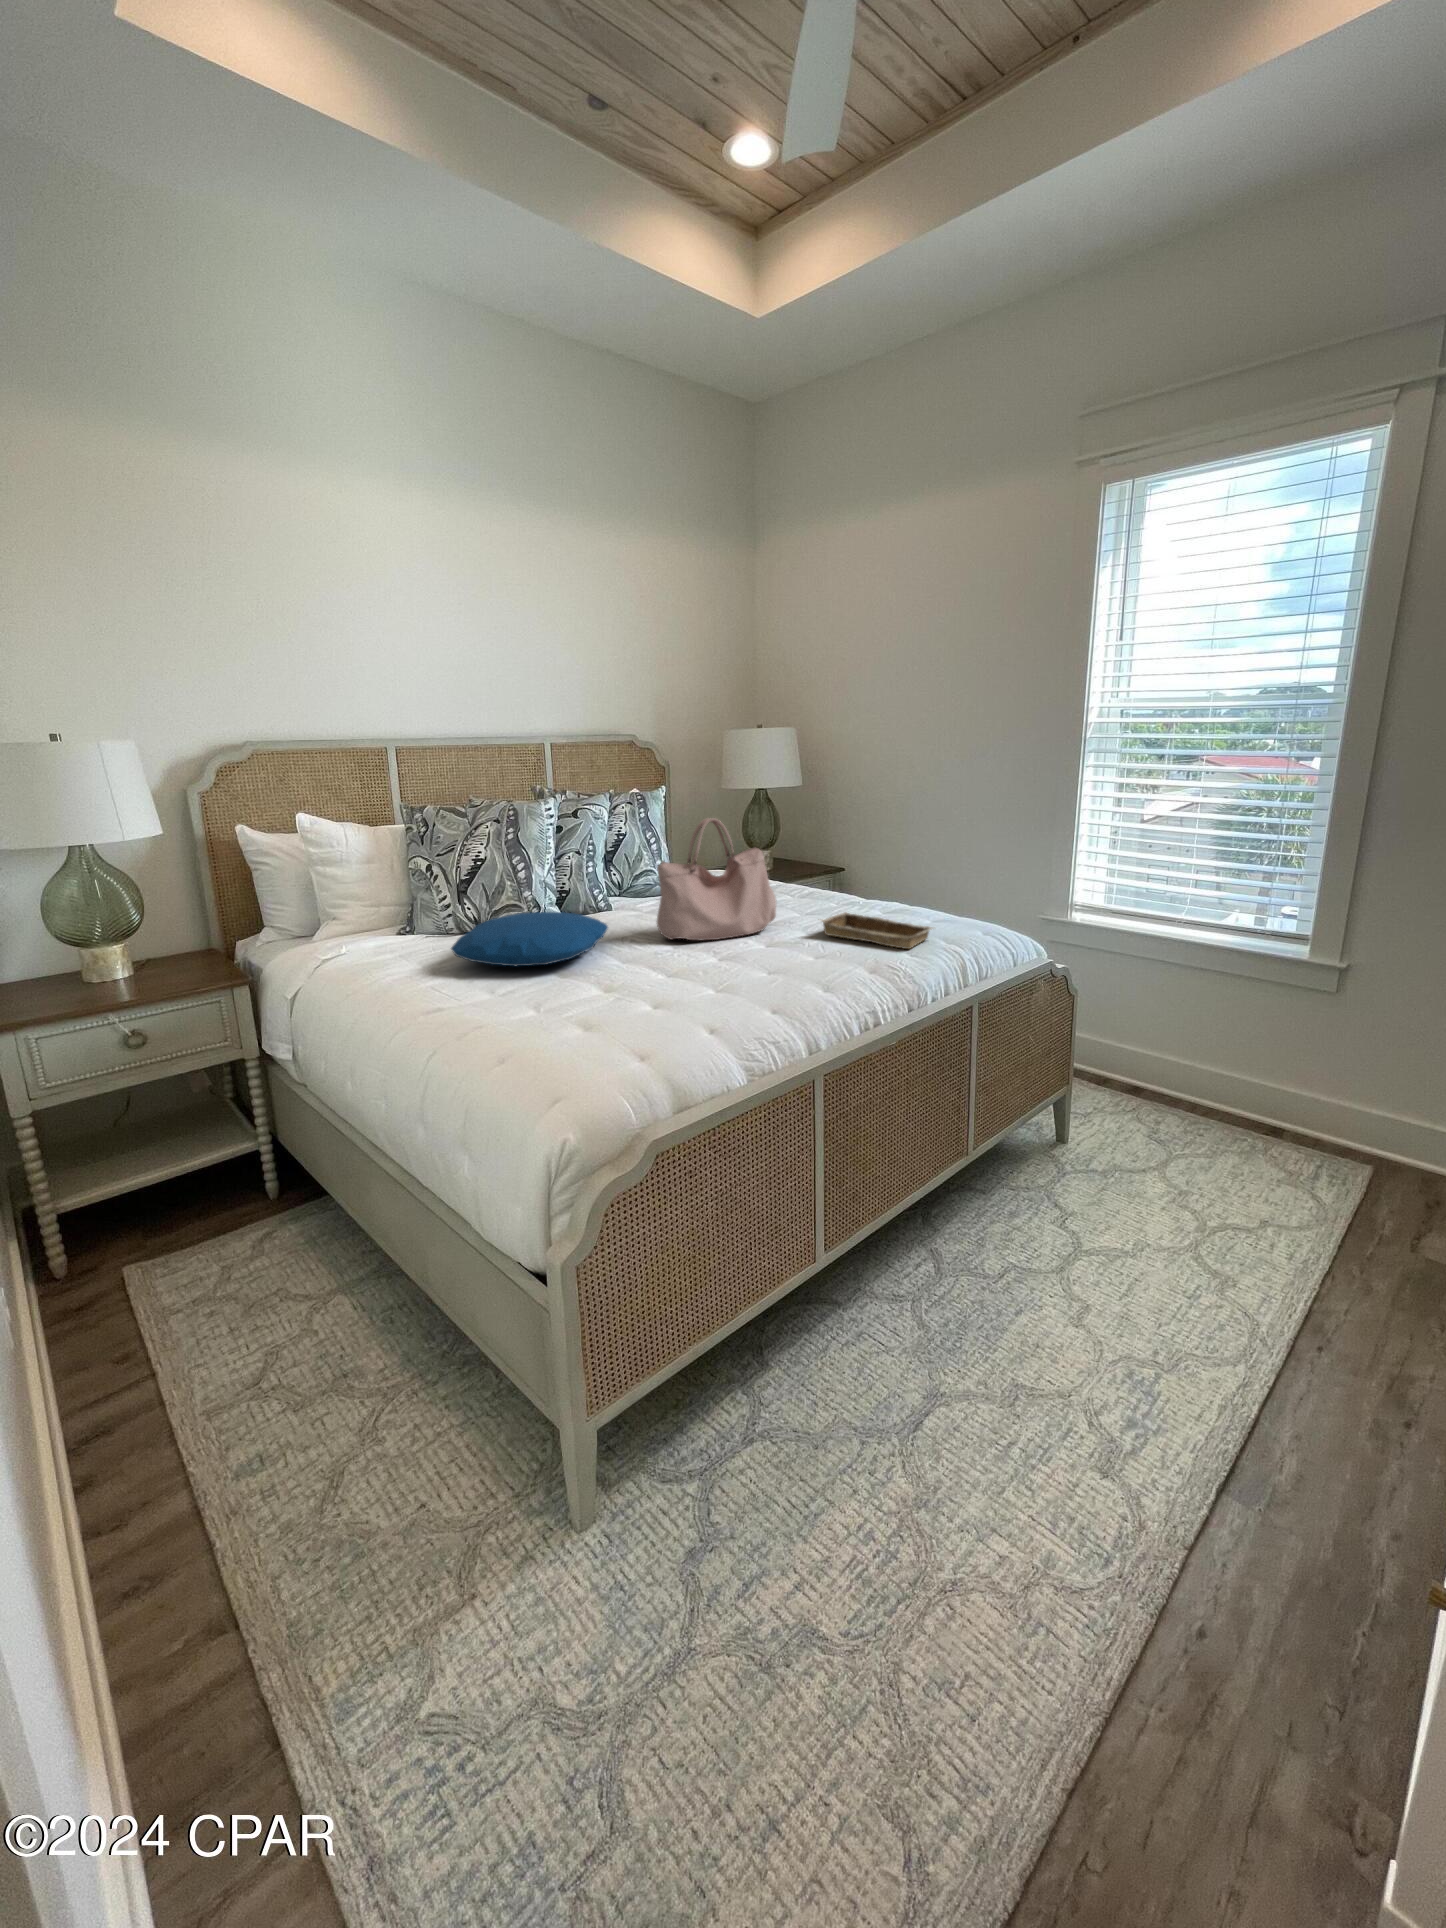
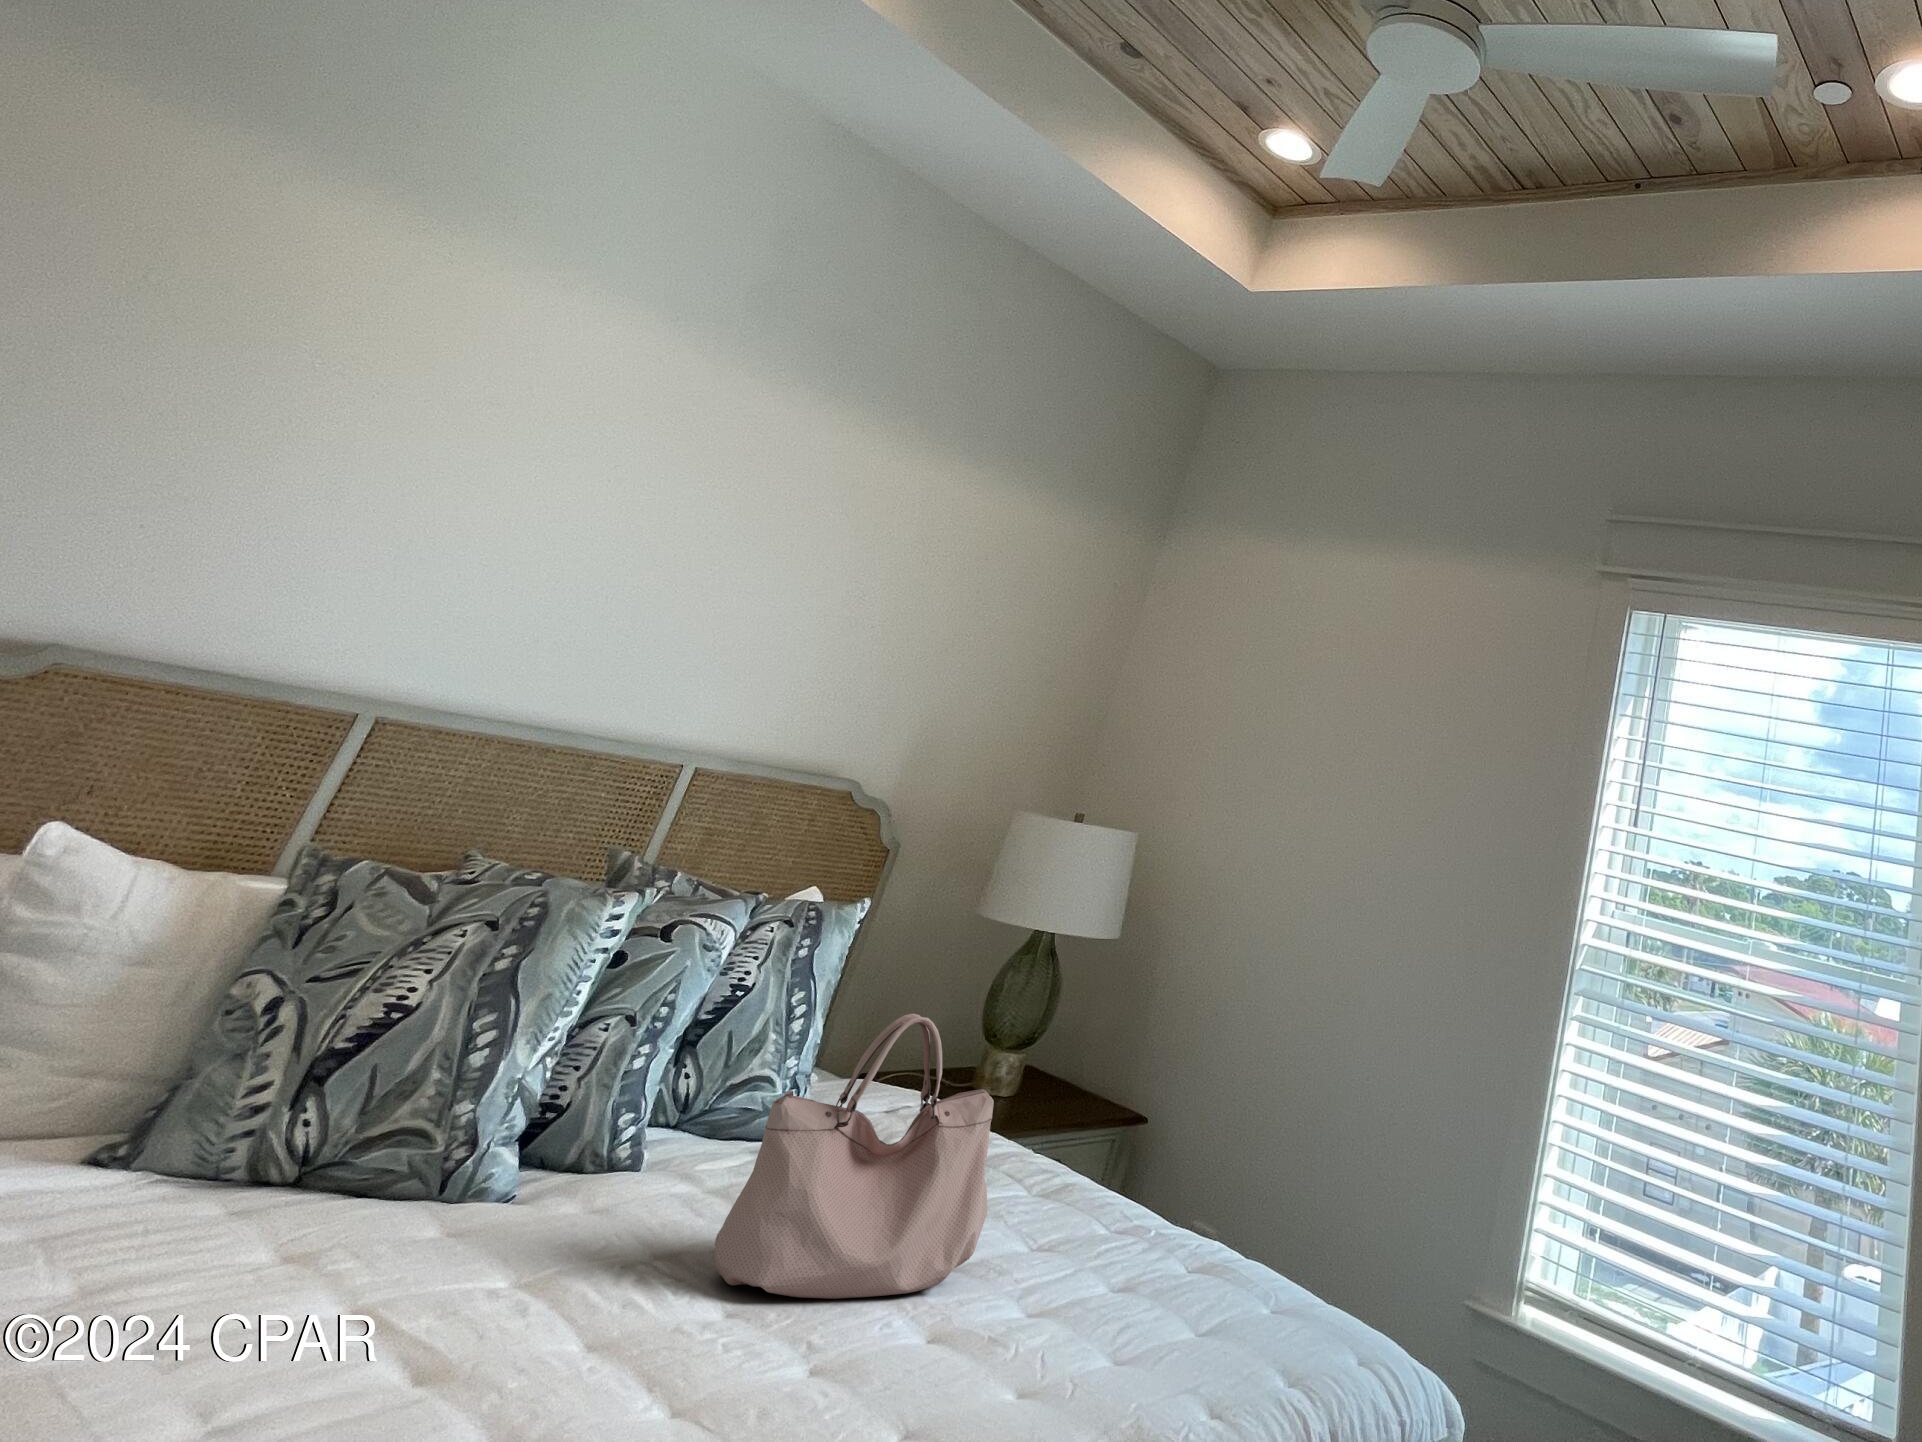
pillow: present [451,912,608,966] -> none [185,1165,605,1331]
tray: present [821,912,933,949] -> none [1052,1264,1272,1391]

